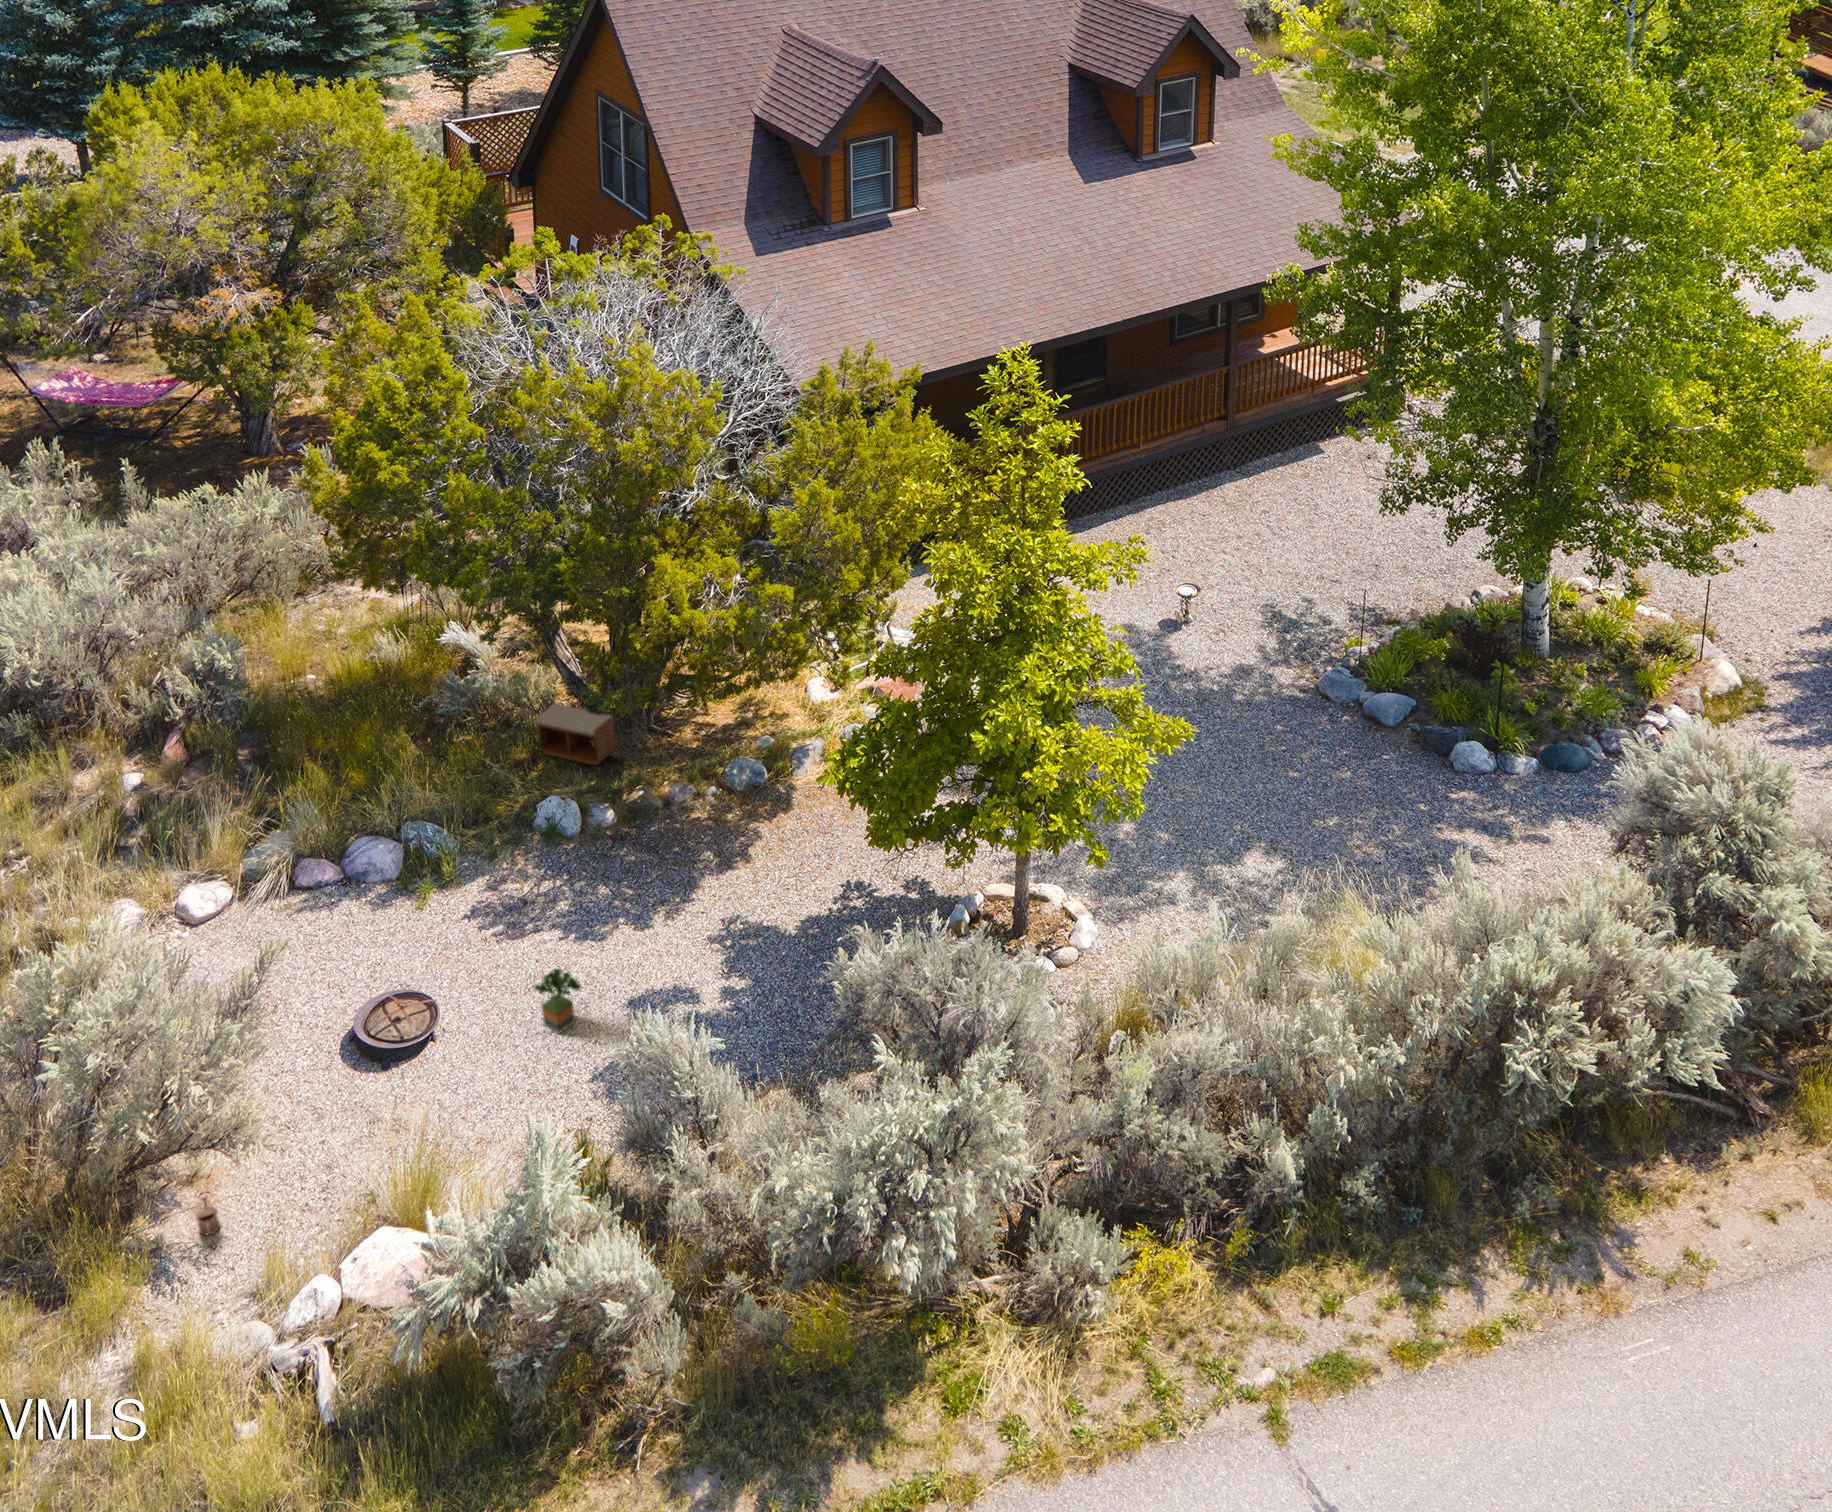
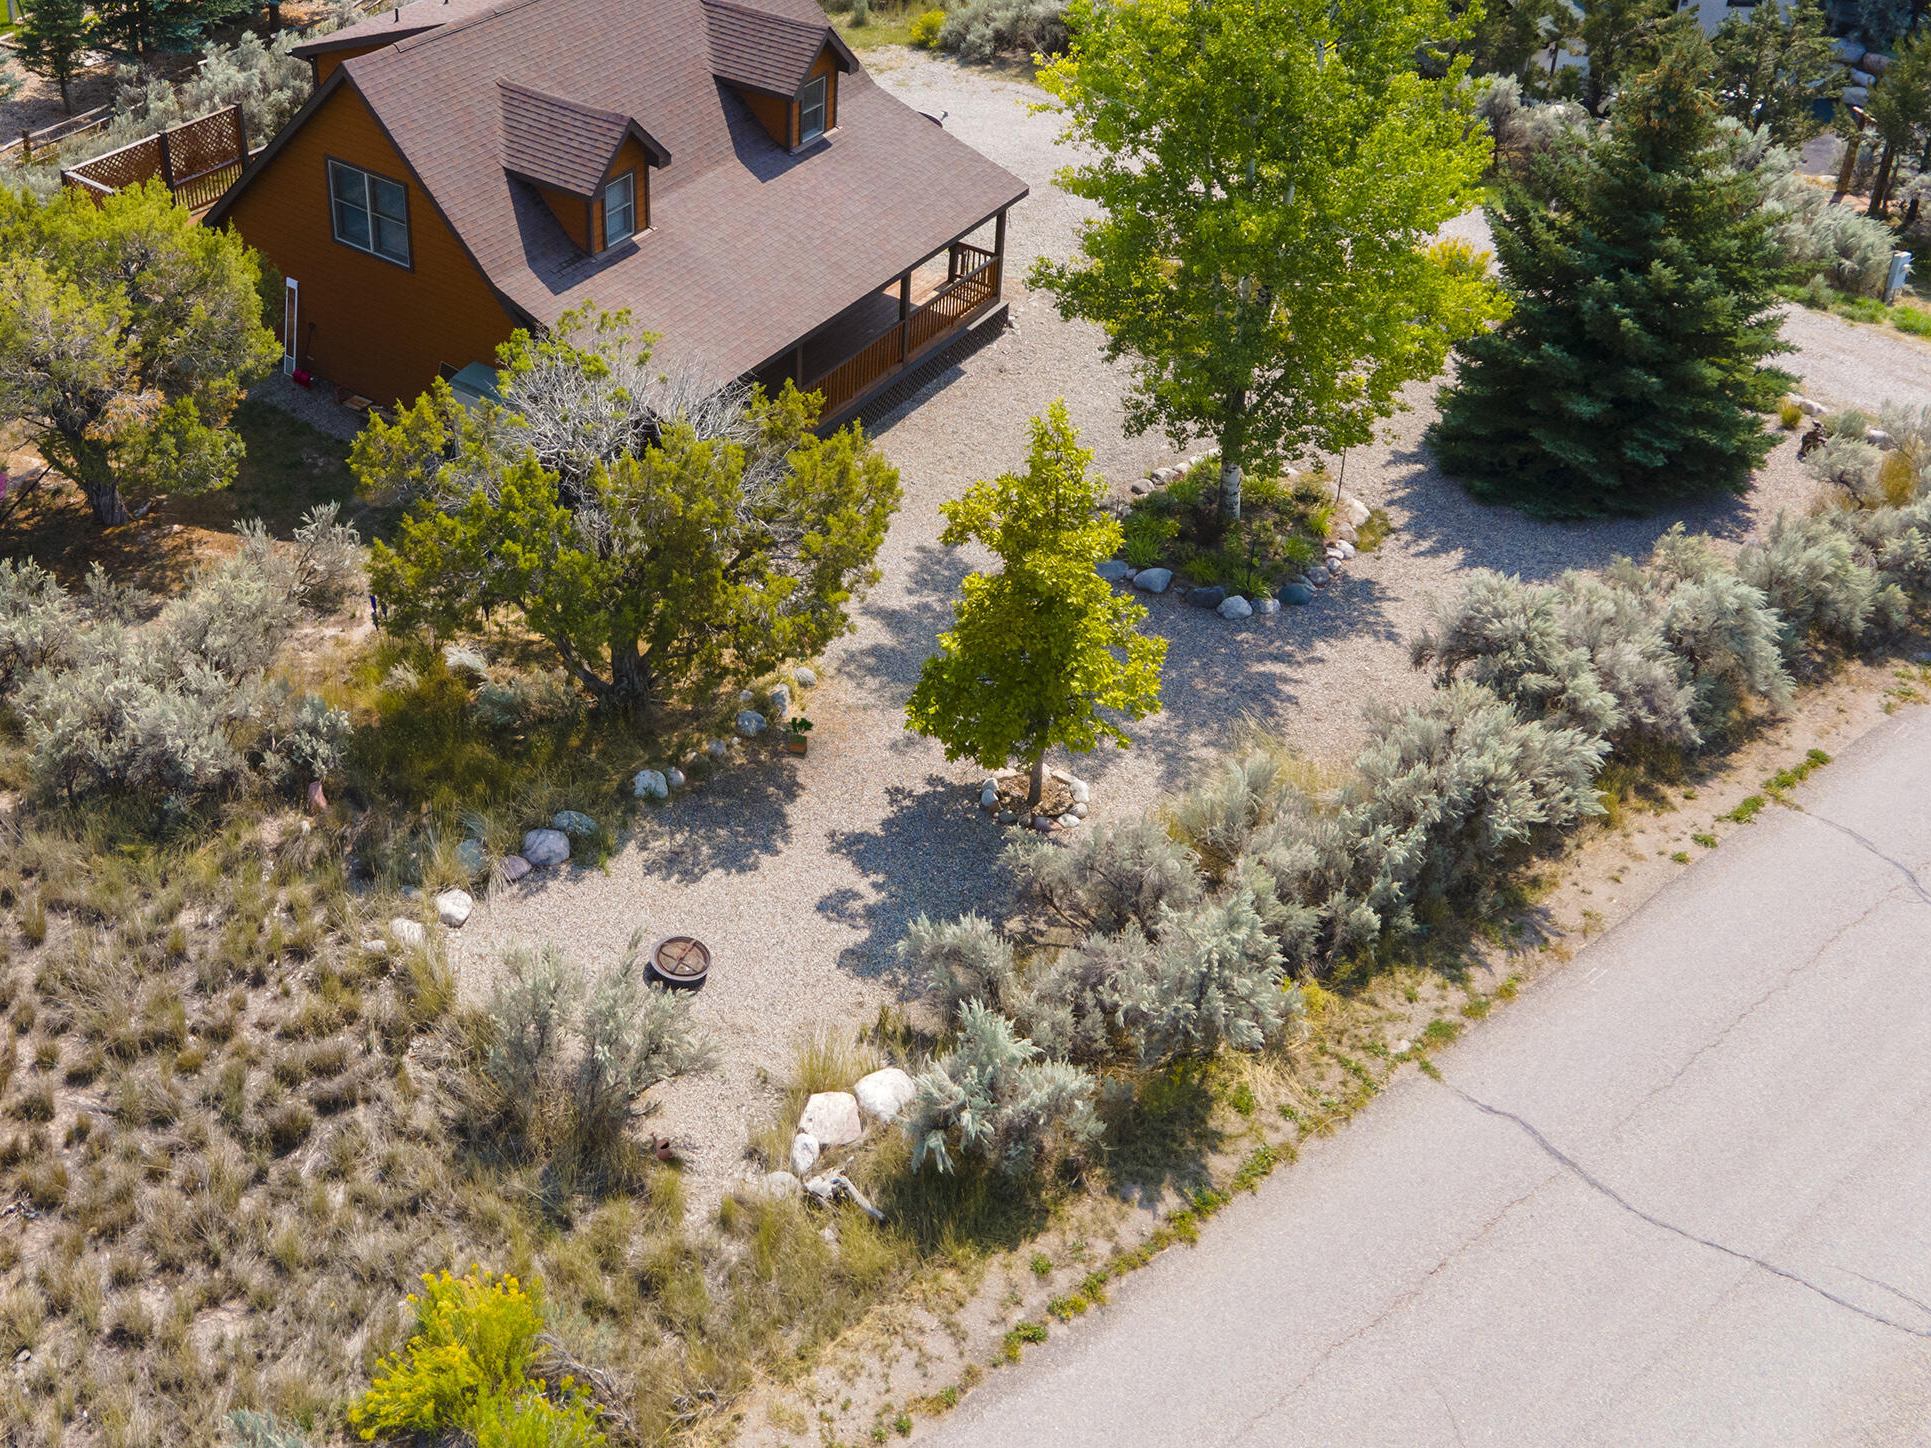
bench: present [535,704,616,765] -> none [573,706,634,749]
potted tree: present [534,969,581,1034] -> present [785,717,814,759]

